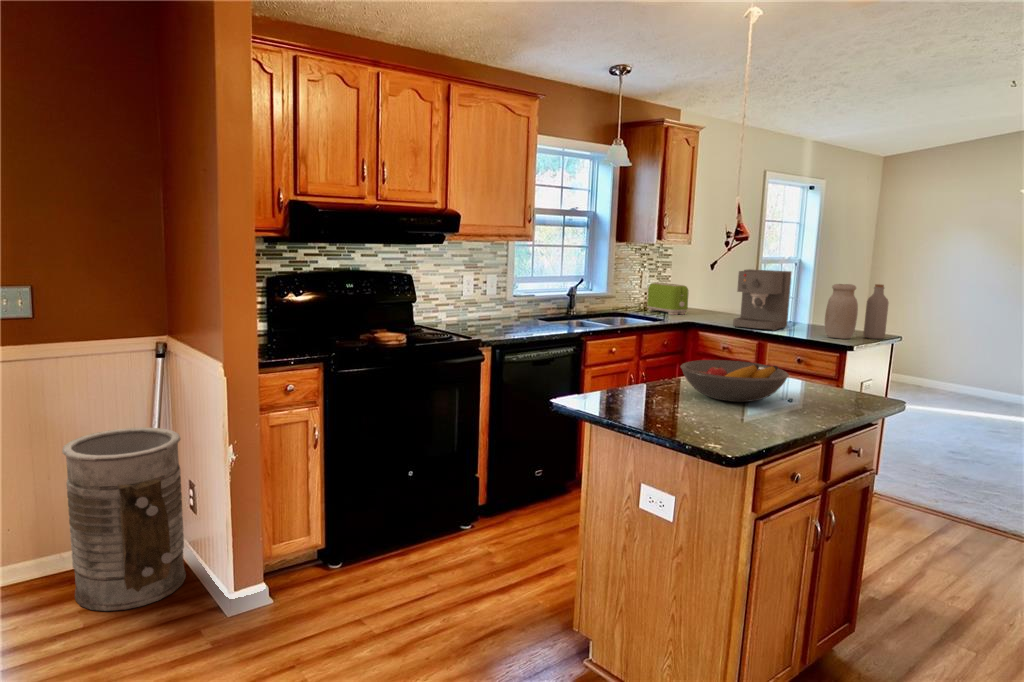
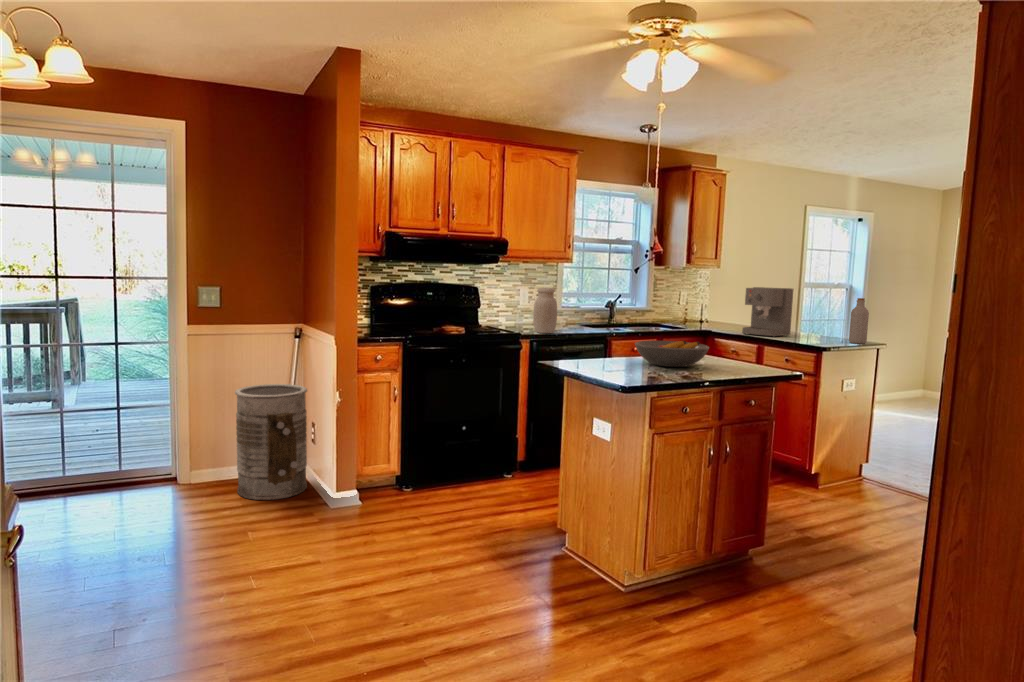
toaster: present [647,283,689,315] -> none [684,301,717,327]
jar: present [825,284,858,339] -> present [533,288,557,333]

